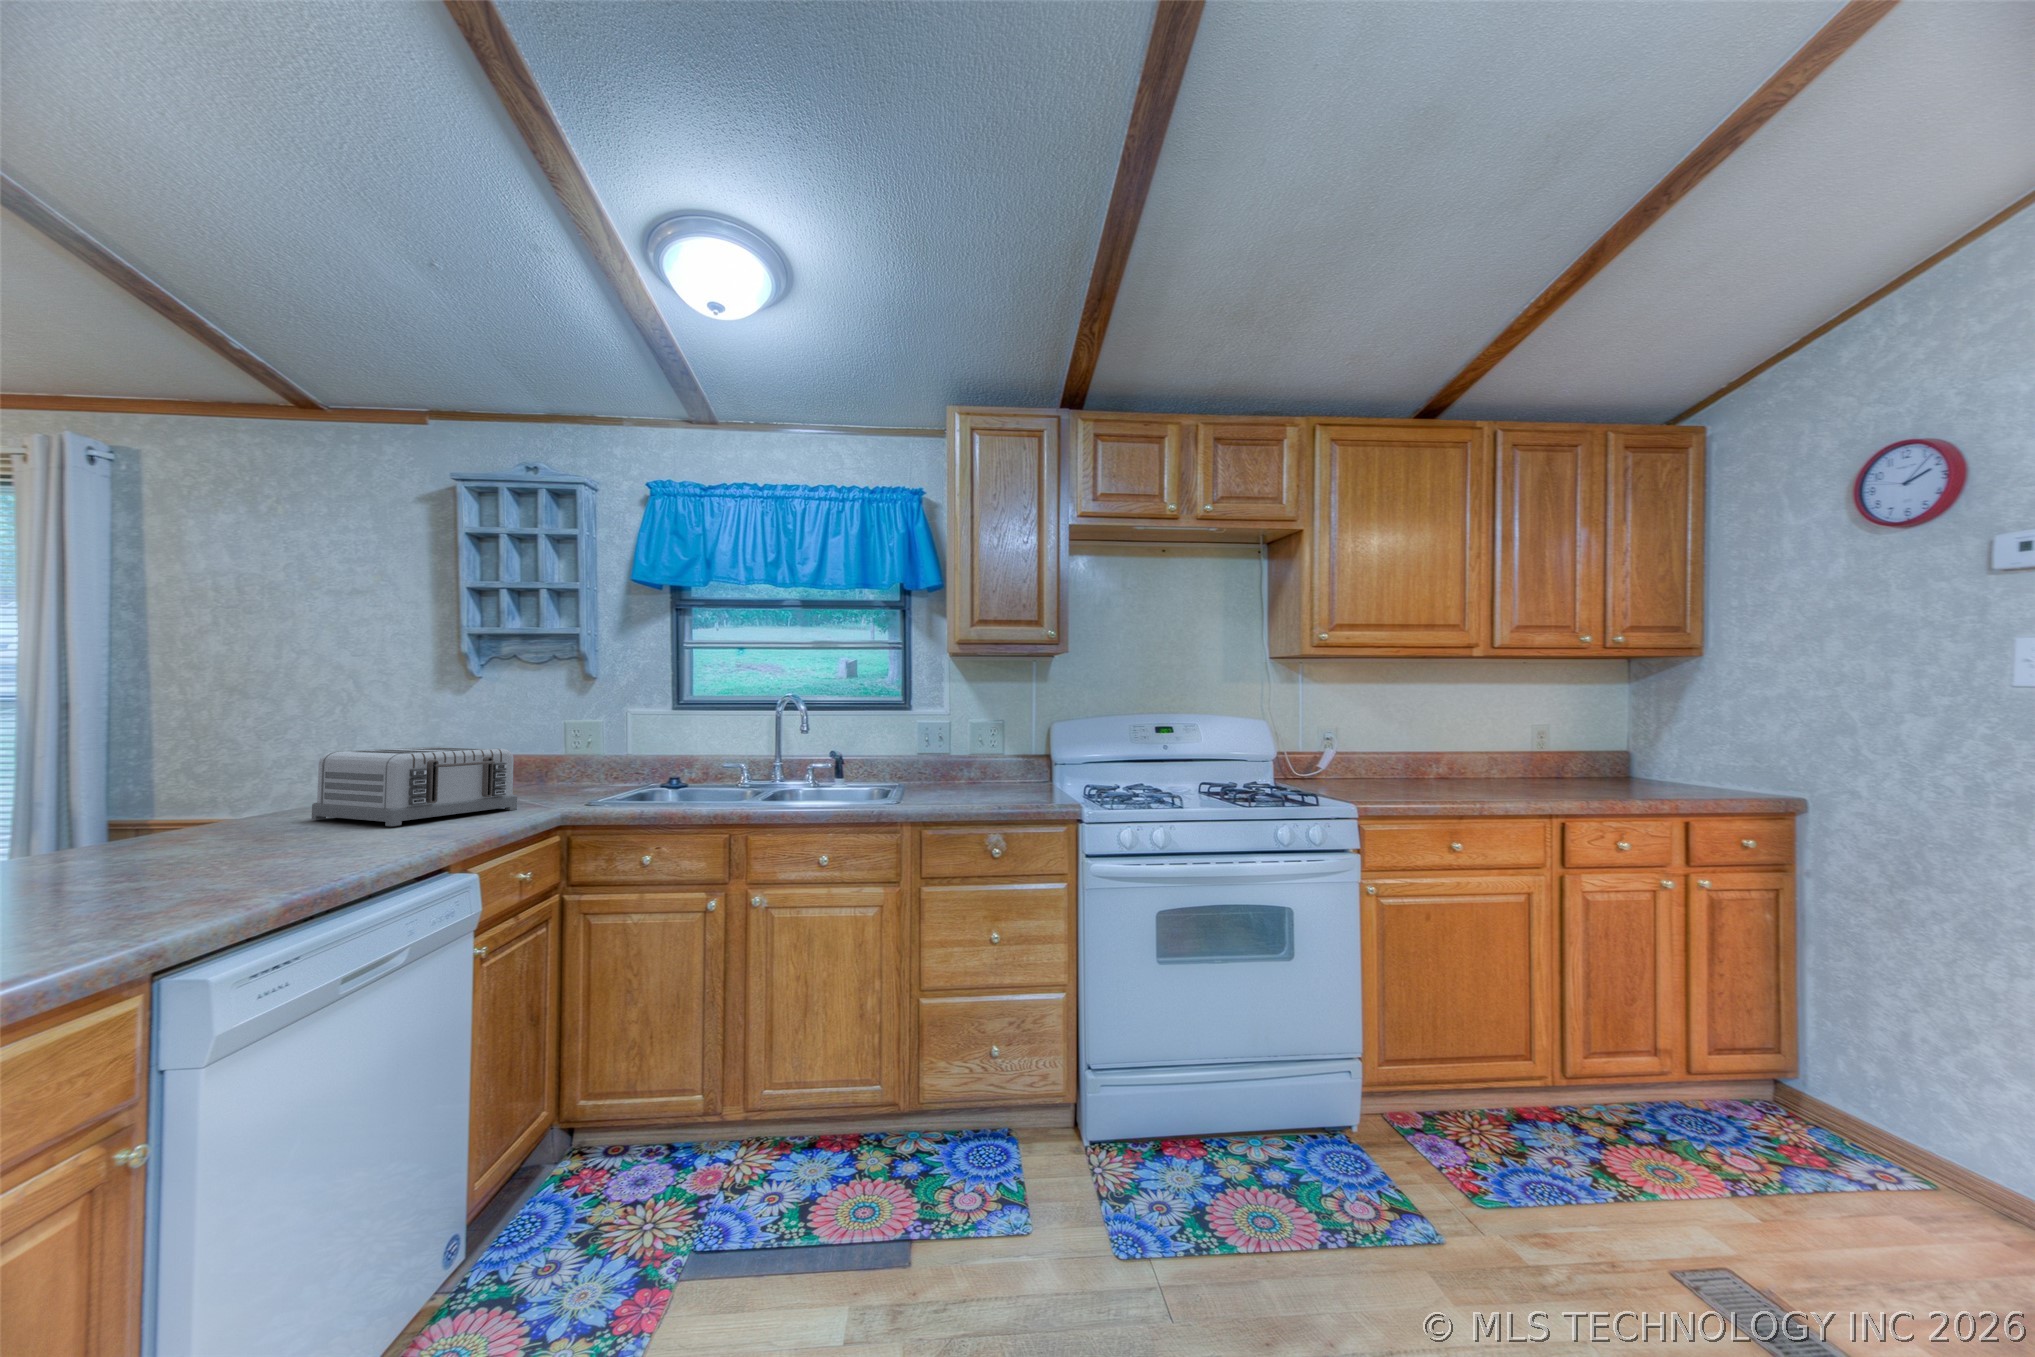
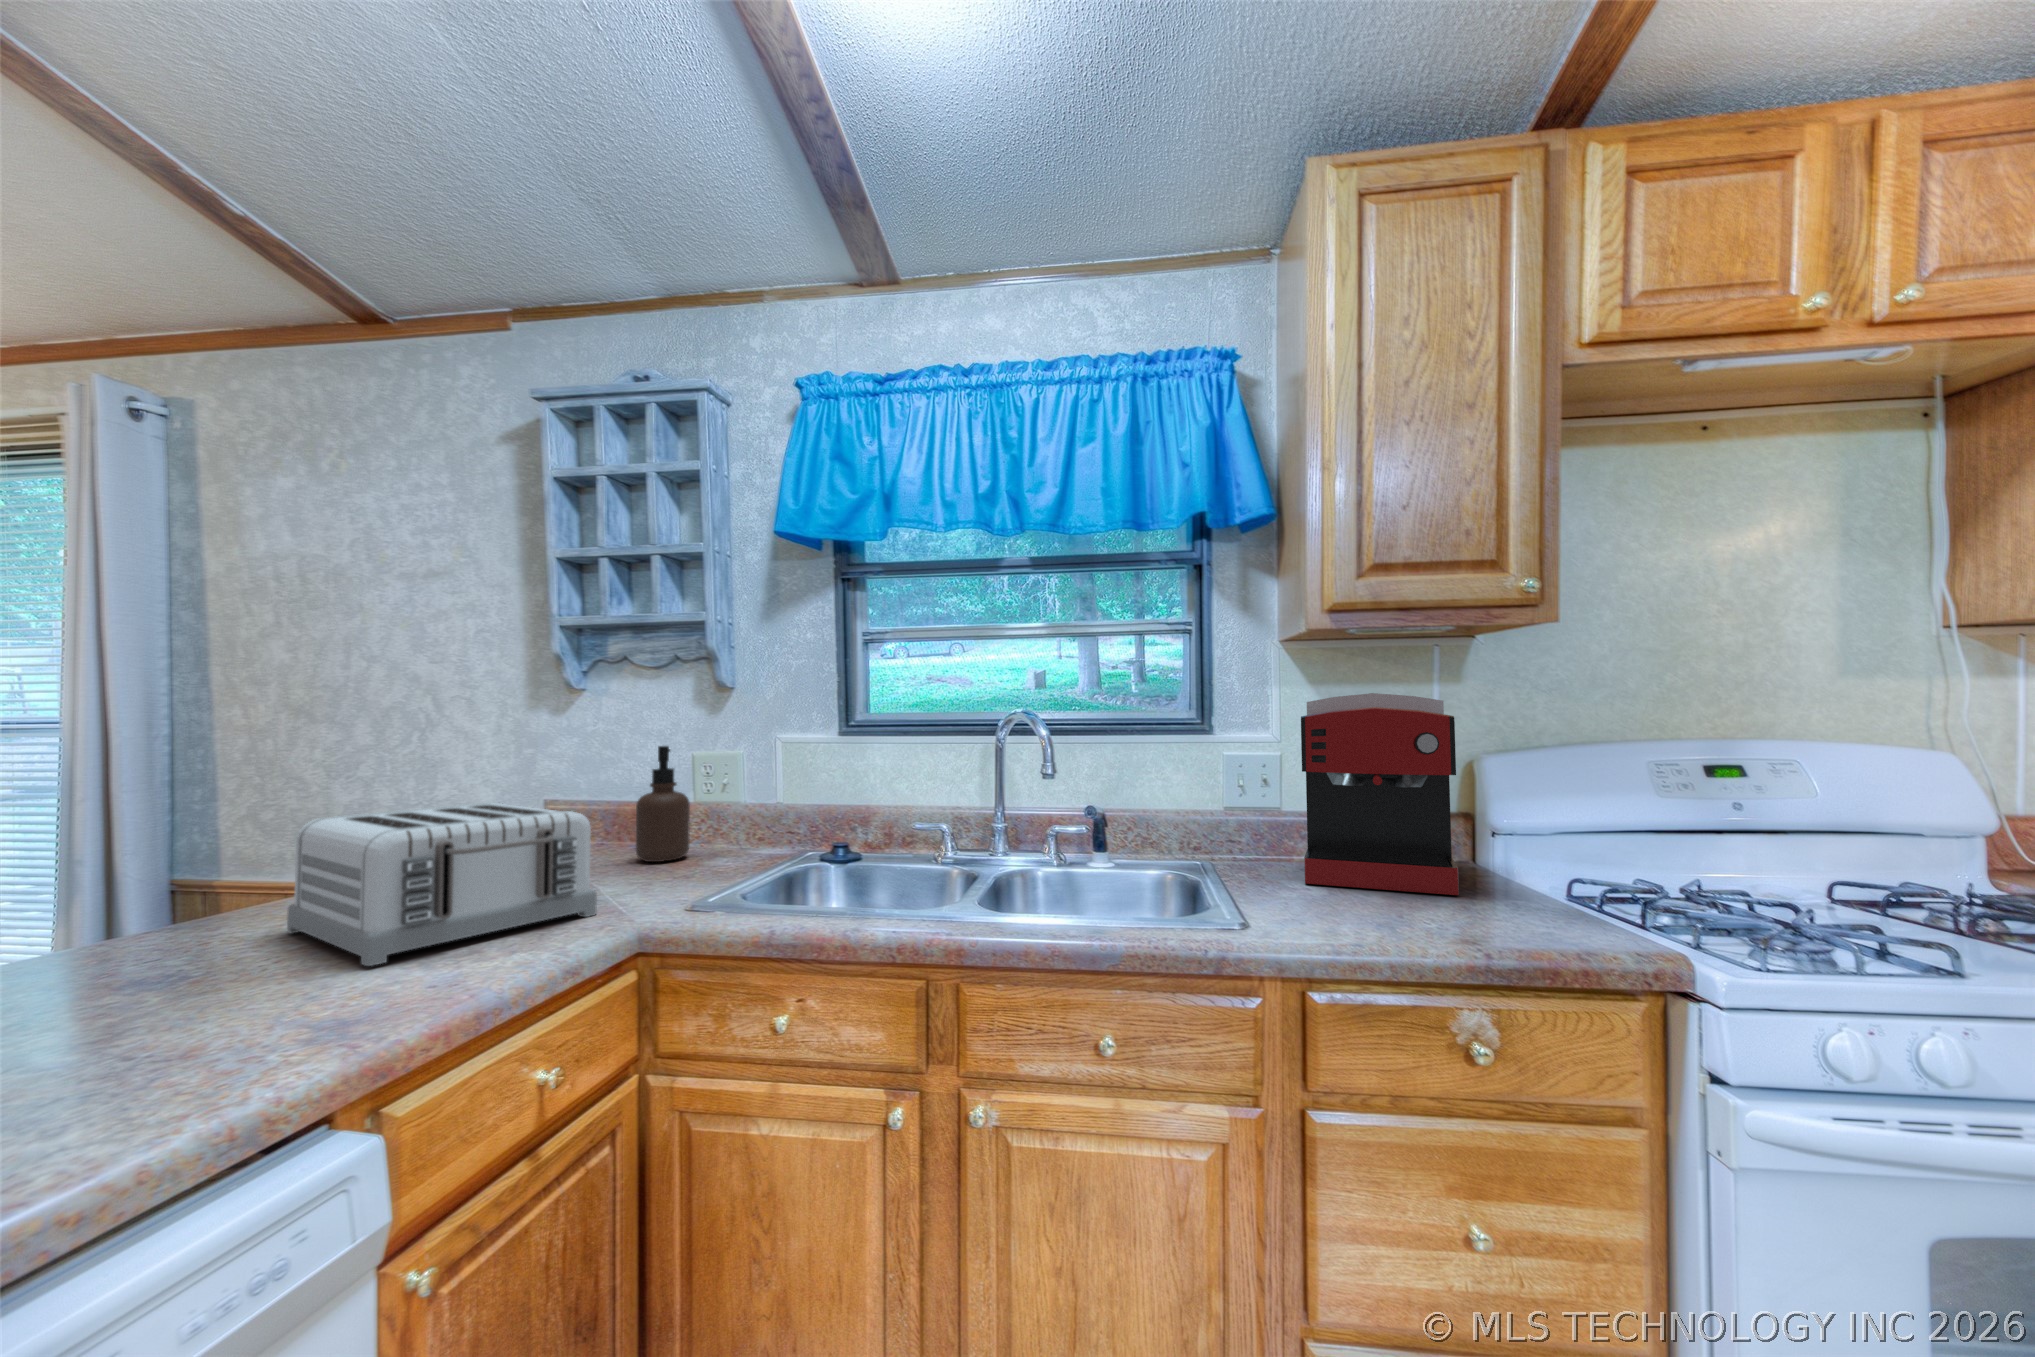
coffee maker: none [945,687,1030,791] -> present [1301,693,1459,895]
soap dispenser: none [527,716,565,791] -> present [636,746,690,862]

